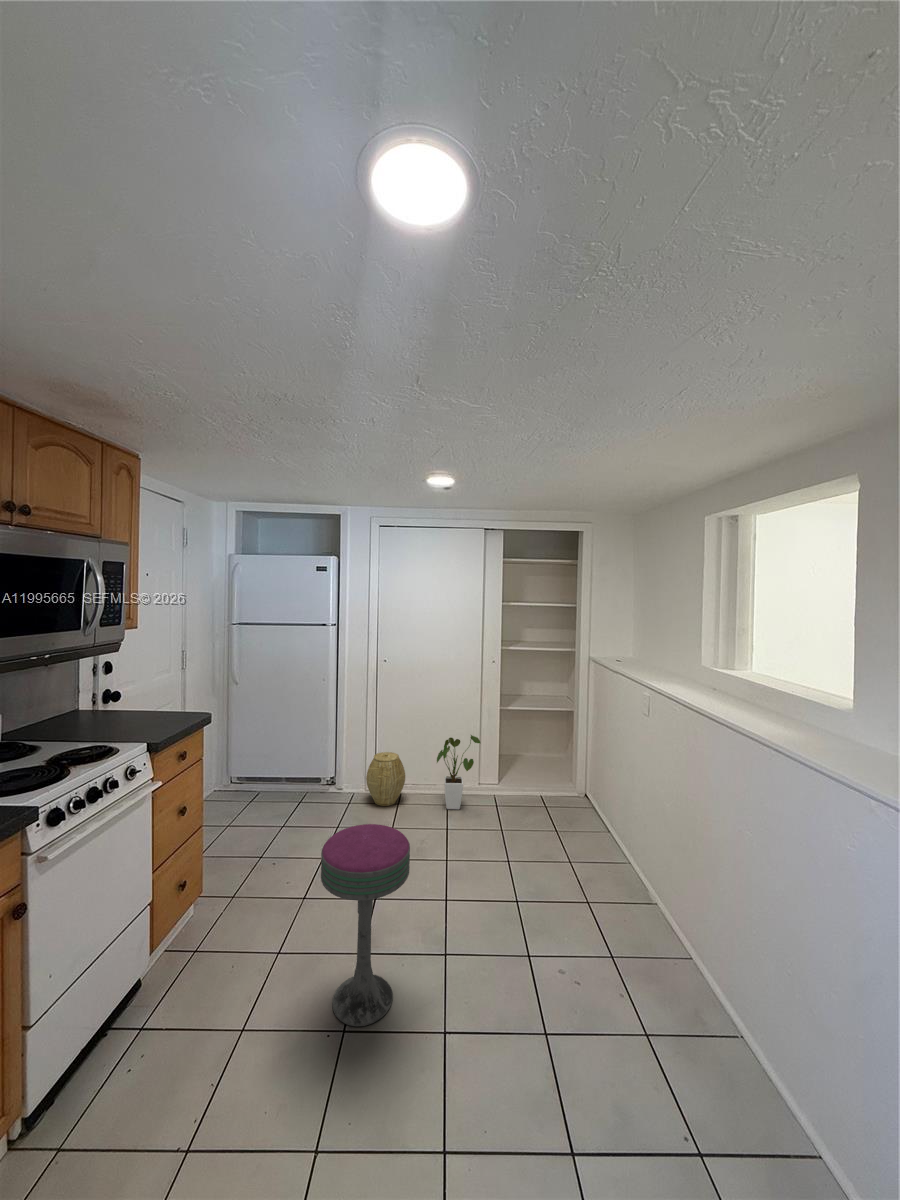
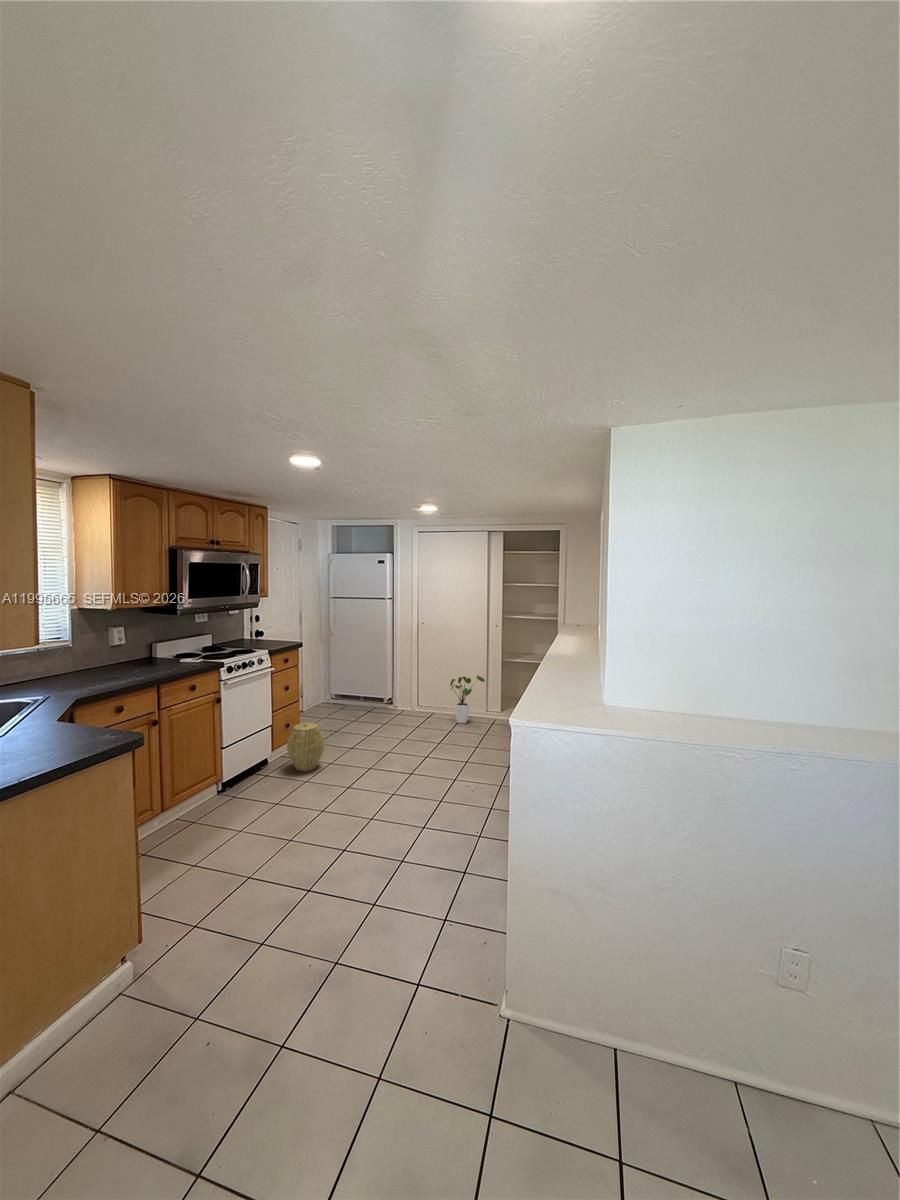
woven basket: present [366,752,405,806] -> present [287,723,324,771]
bar stool: present [321,824,410,1026] -> none [338,697,382,785]

